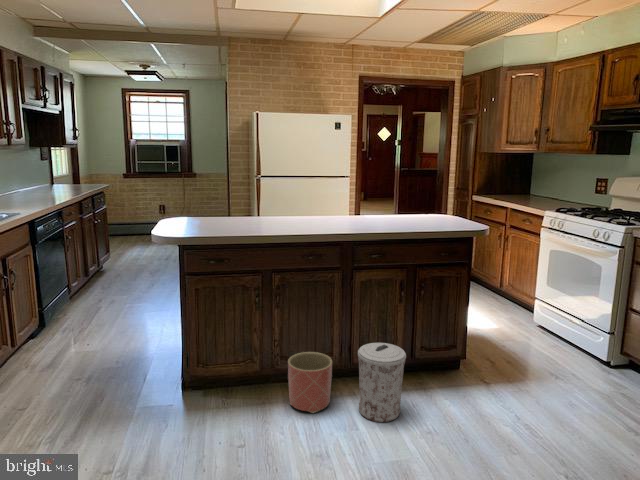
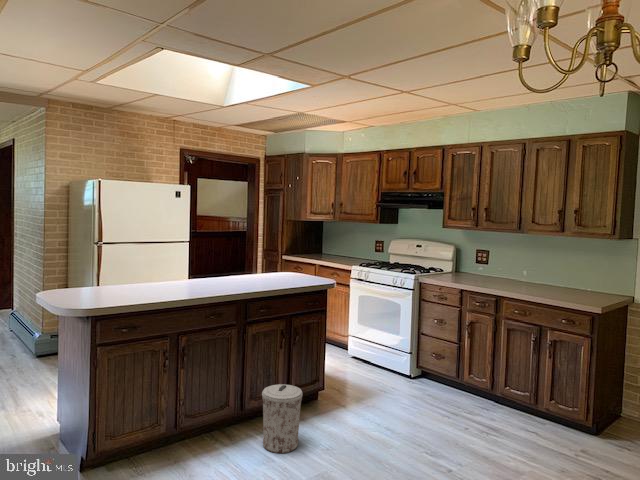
planter: present [288,352,332,413] -> none [199,404,240,460]

